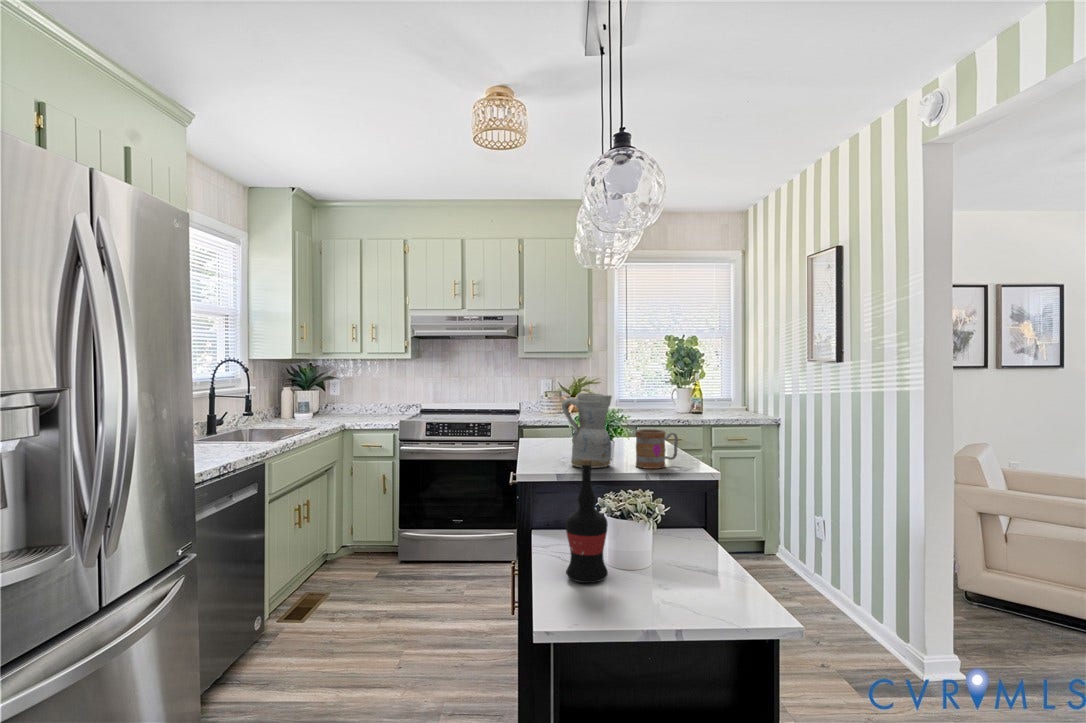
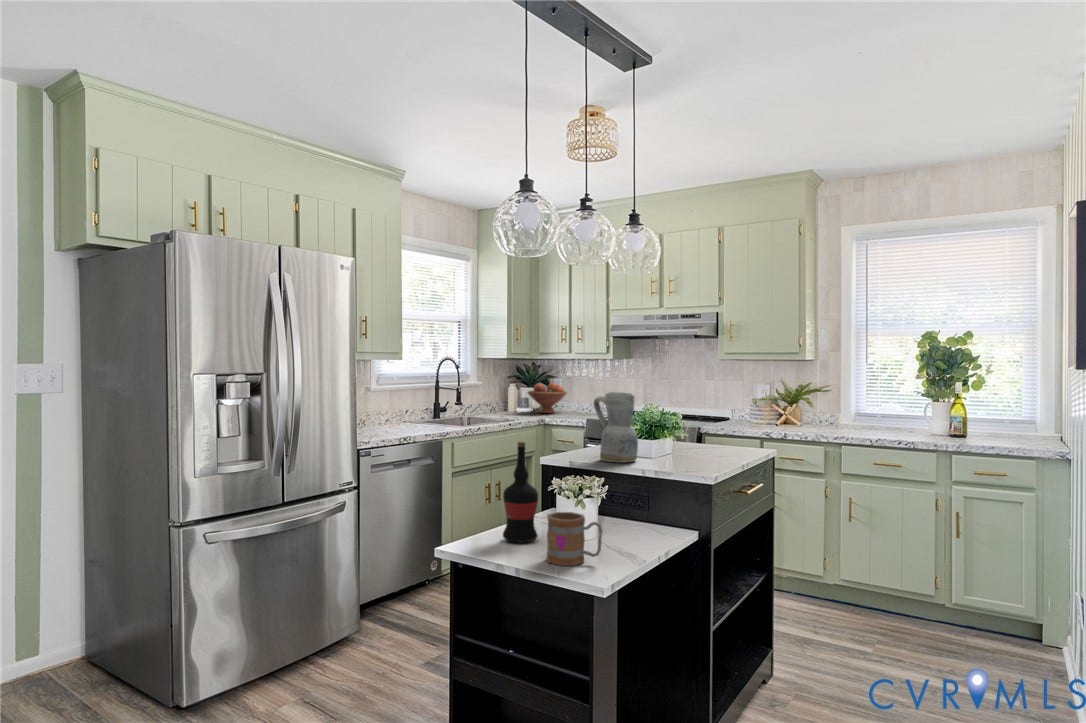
fruit bowl: none [315,385,360,418] -> present [528,383,567,413]
mug: present [636,429,678,469] -> present [547,512,603,566]

